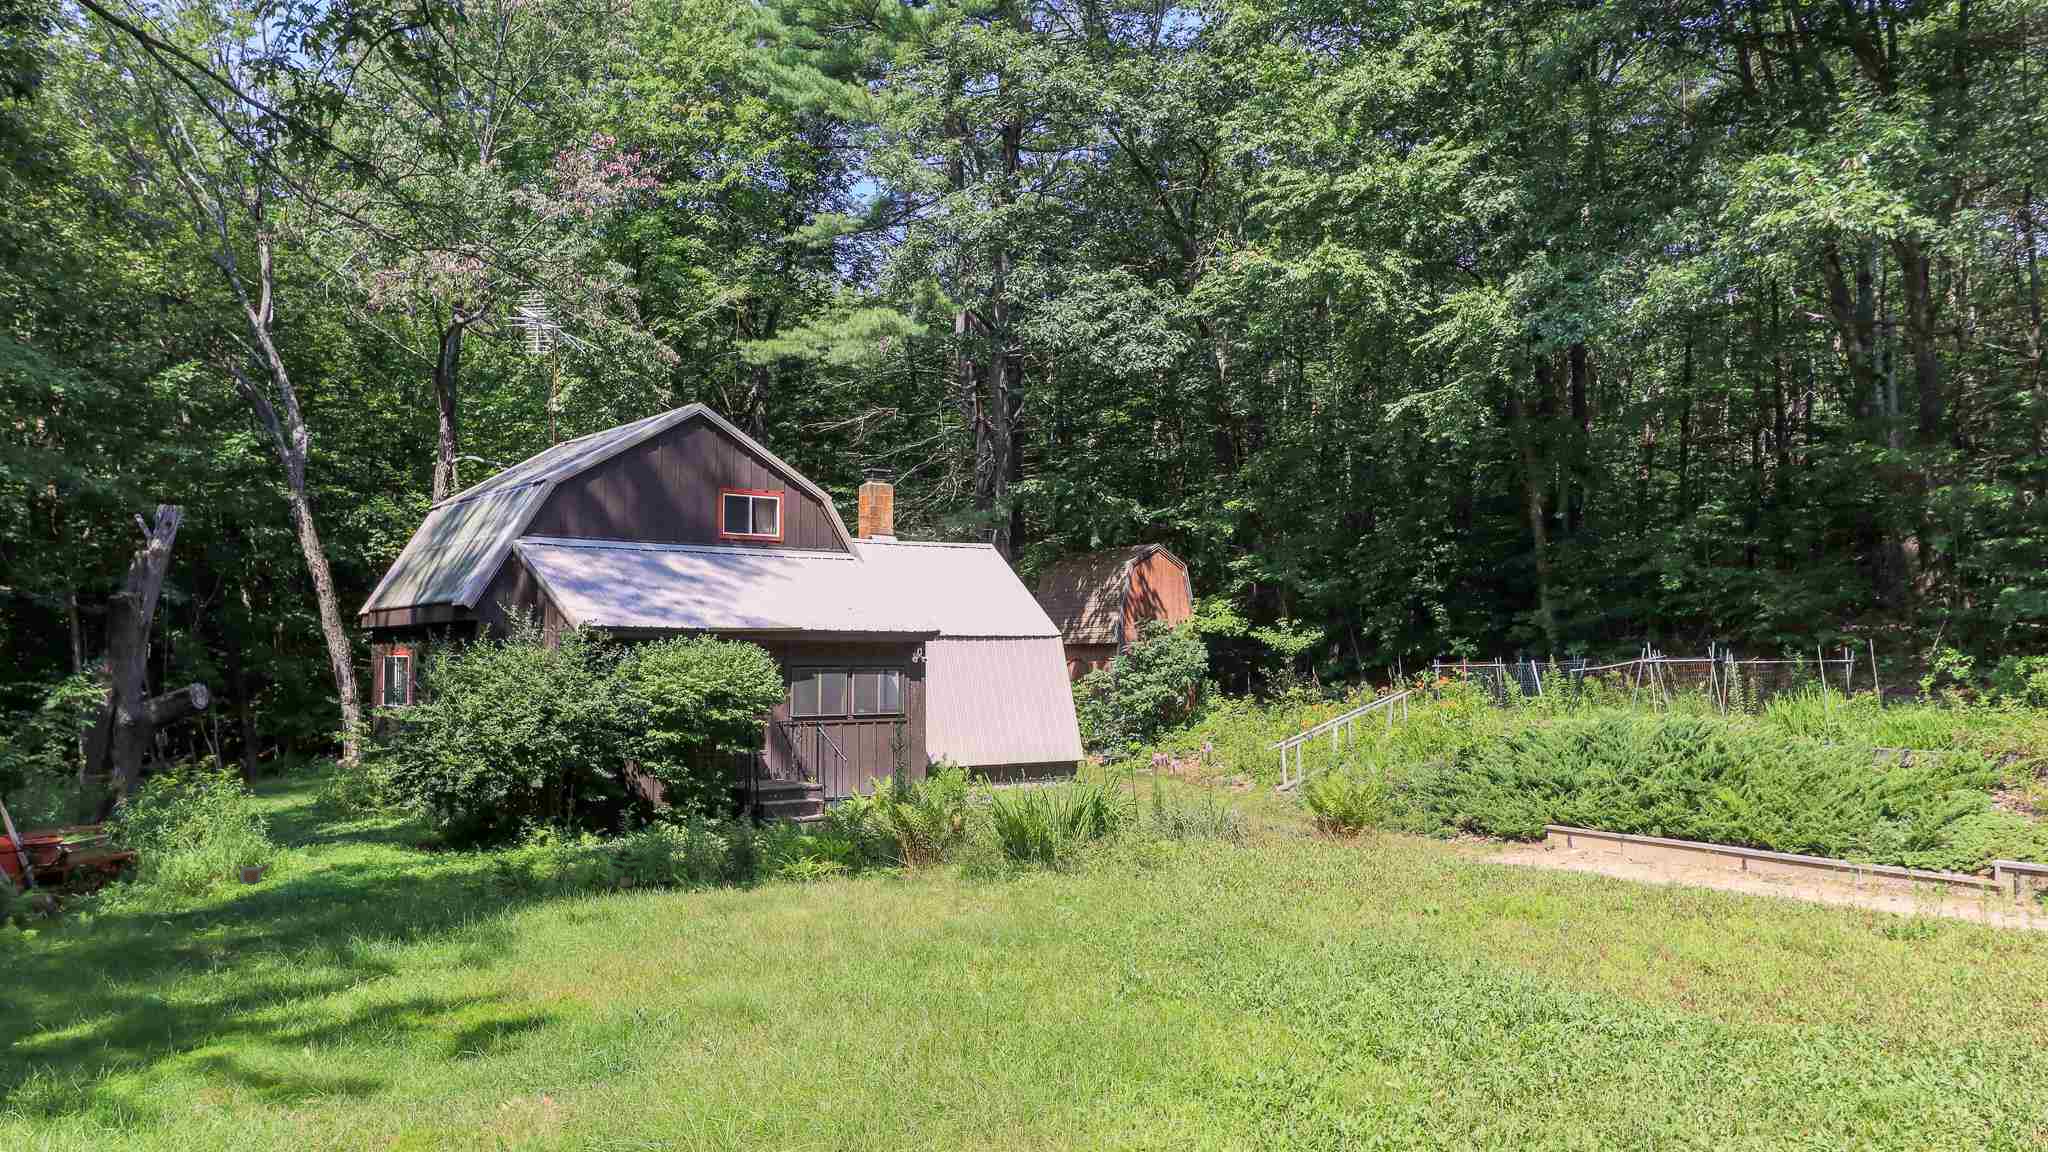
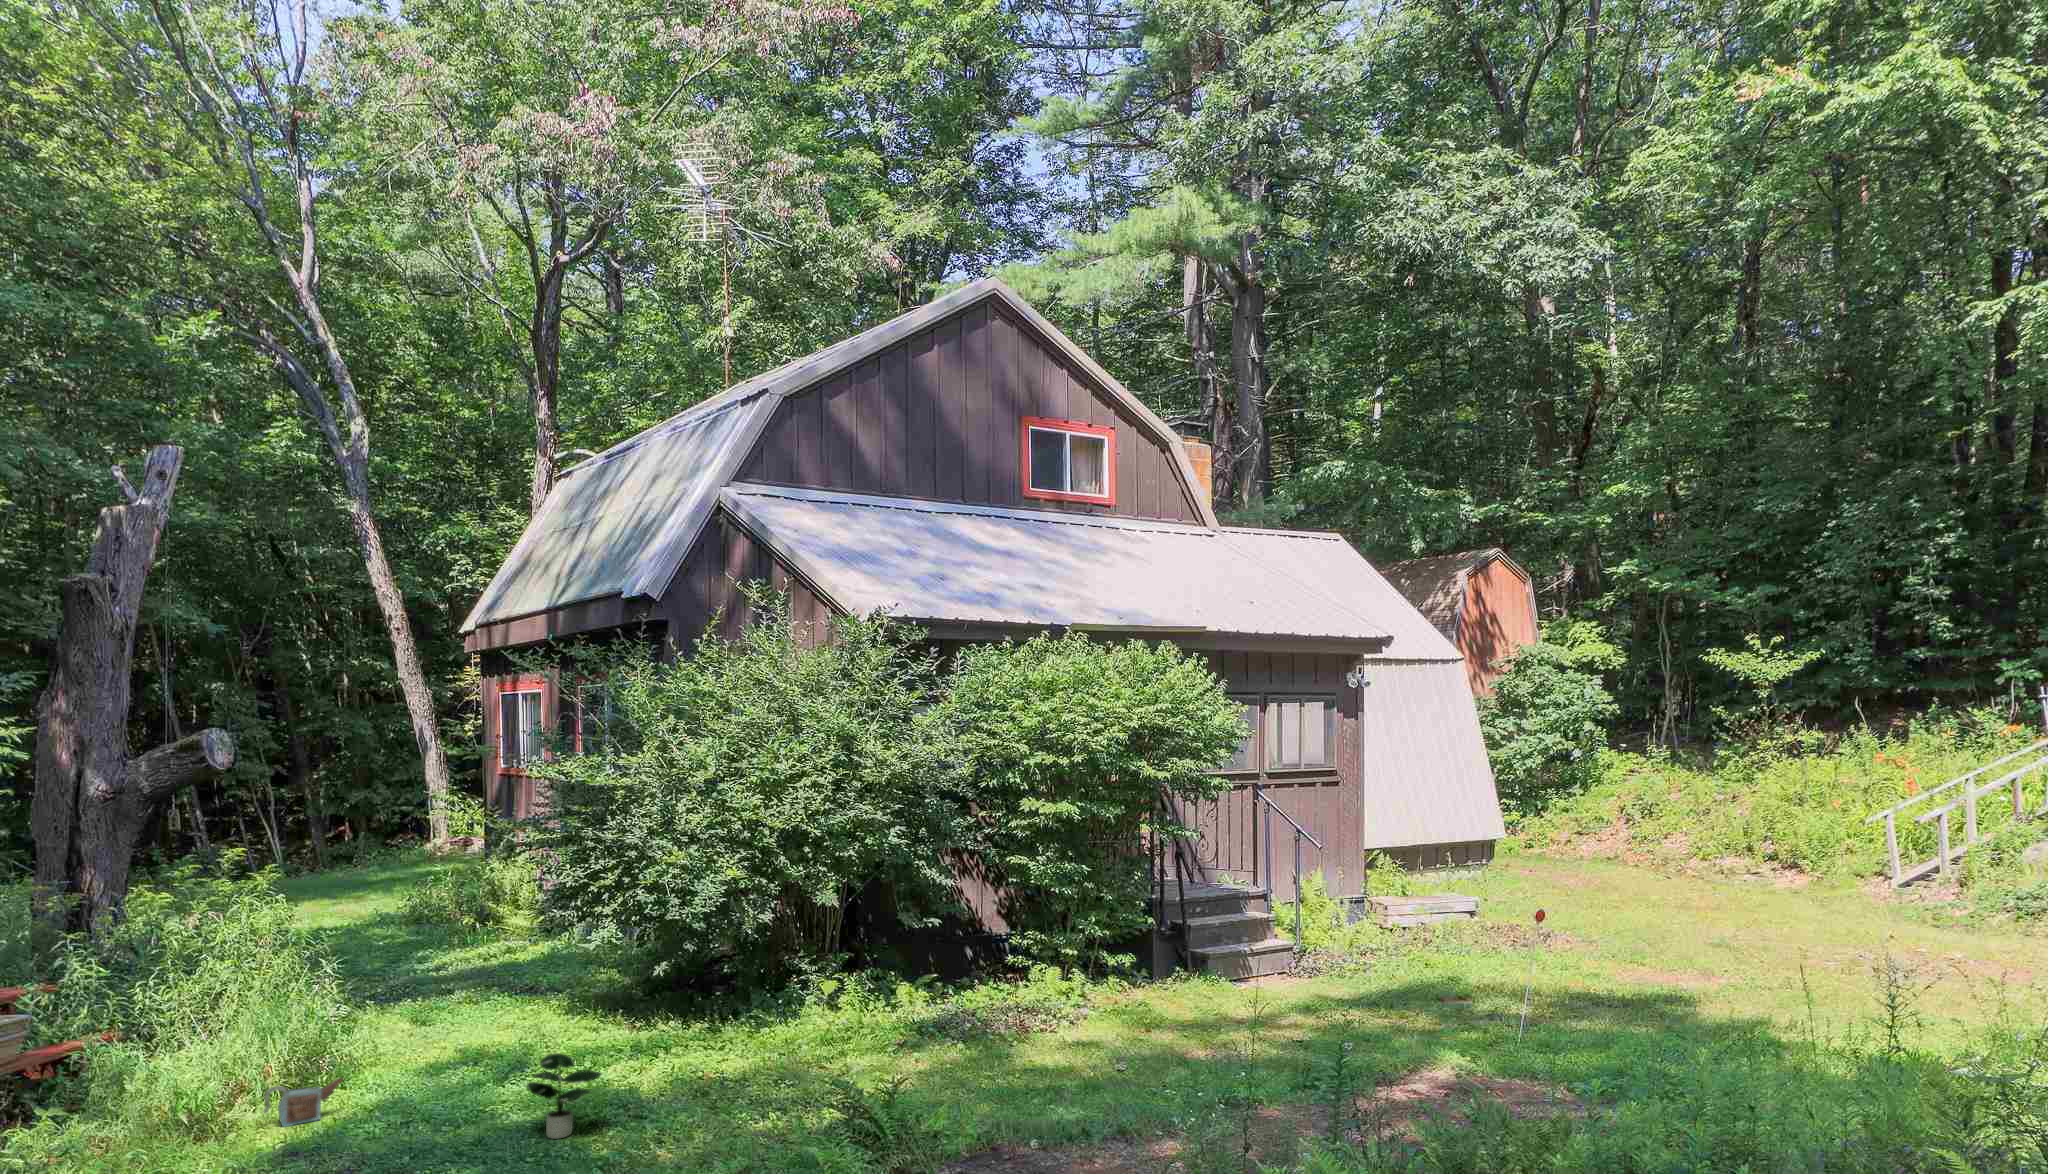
potted plant: present [612,851,643,887] -> present [527,1053,602,1139]

